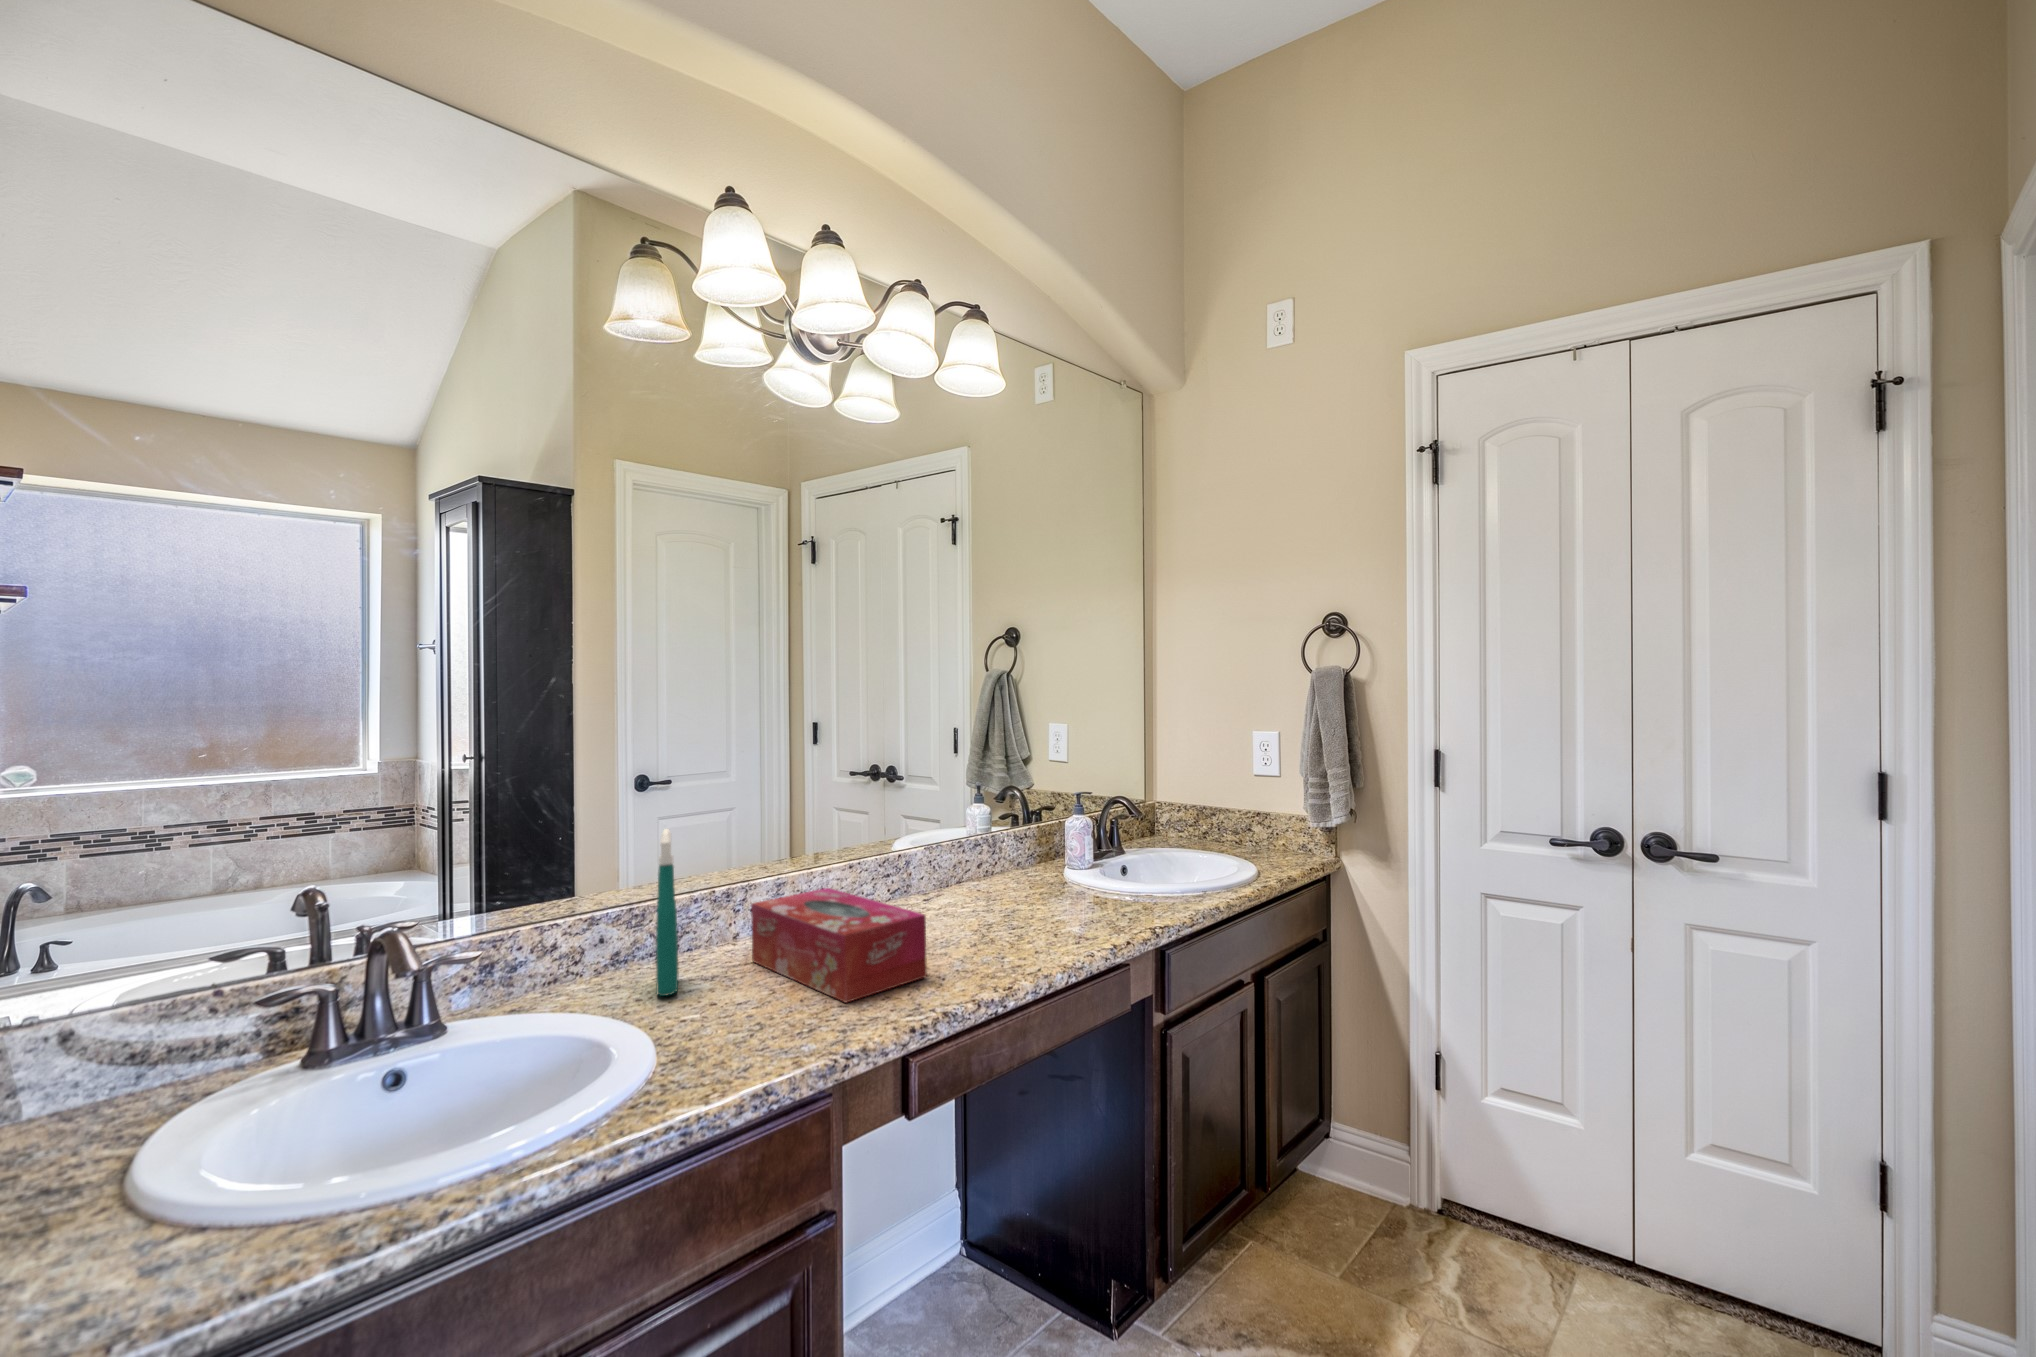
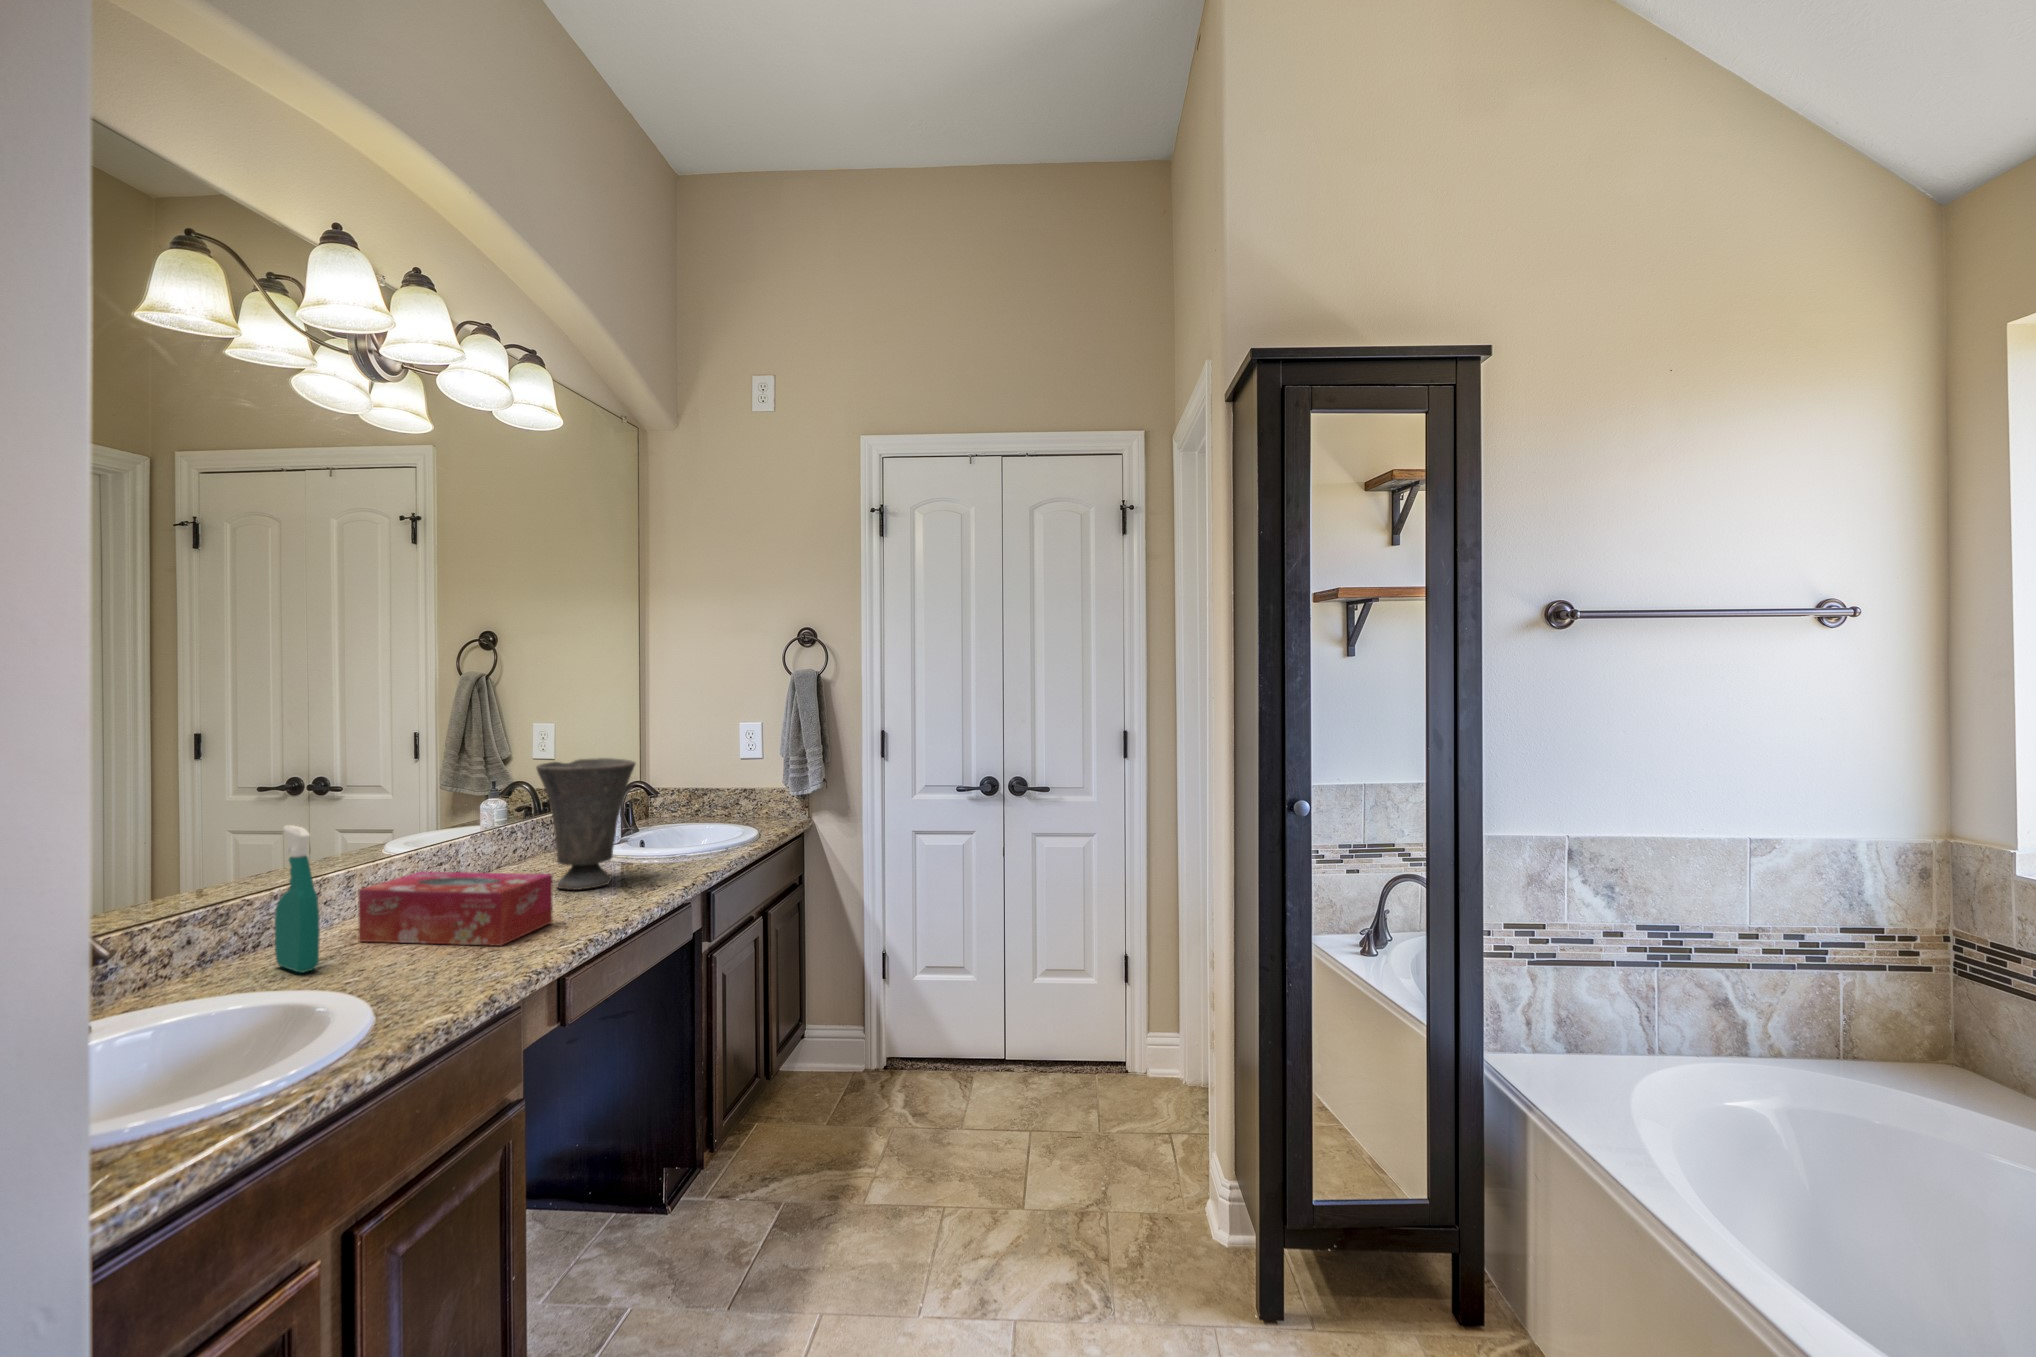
vase: none [960,767,1069,929] -> present [536,758,635,890]

